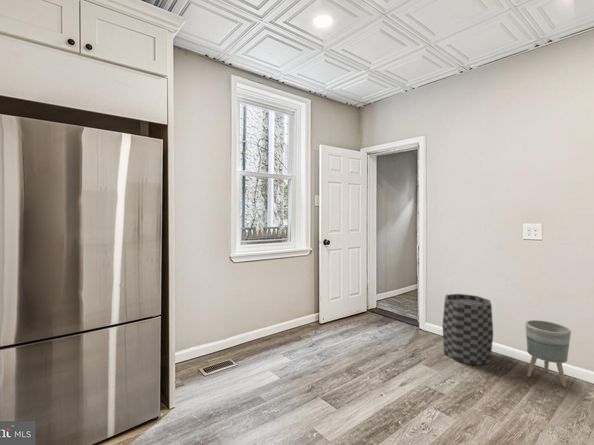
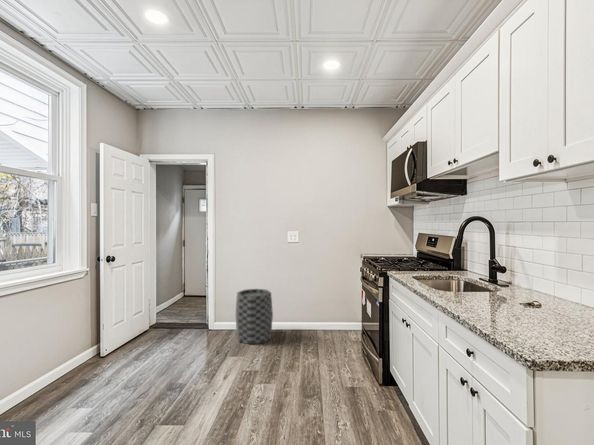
planter: present [525,320,571,387] -> none [291,297,315,338]

